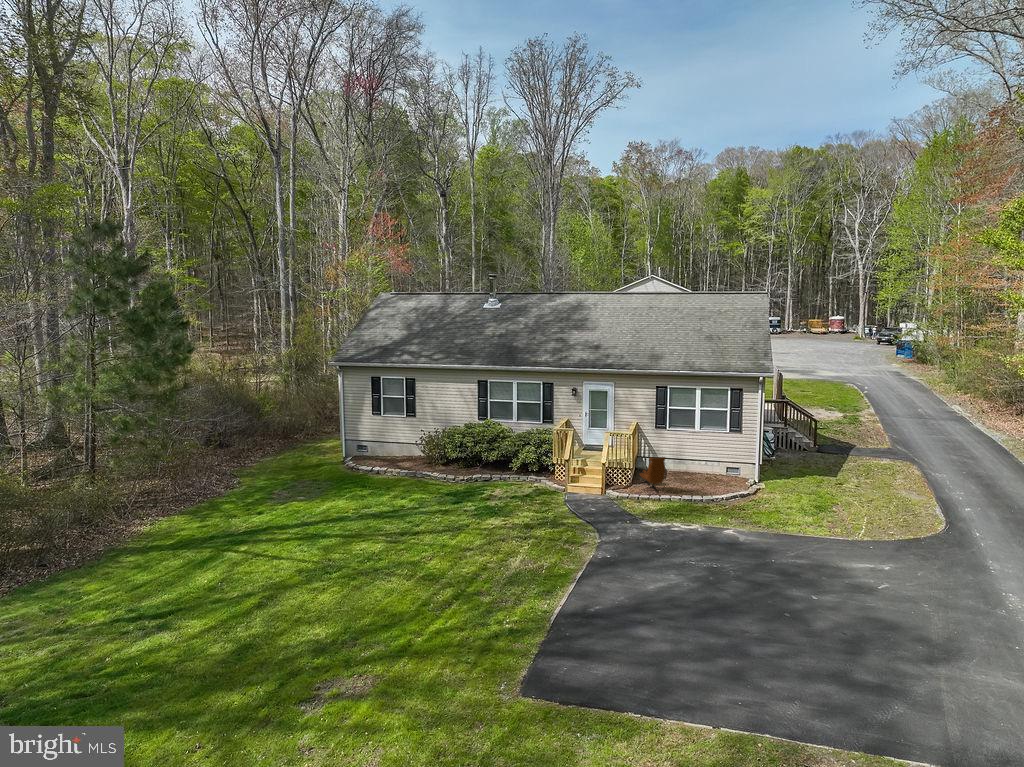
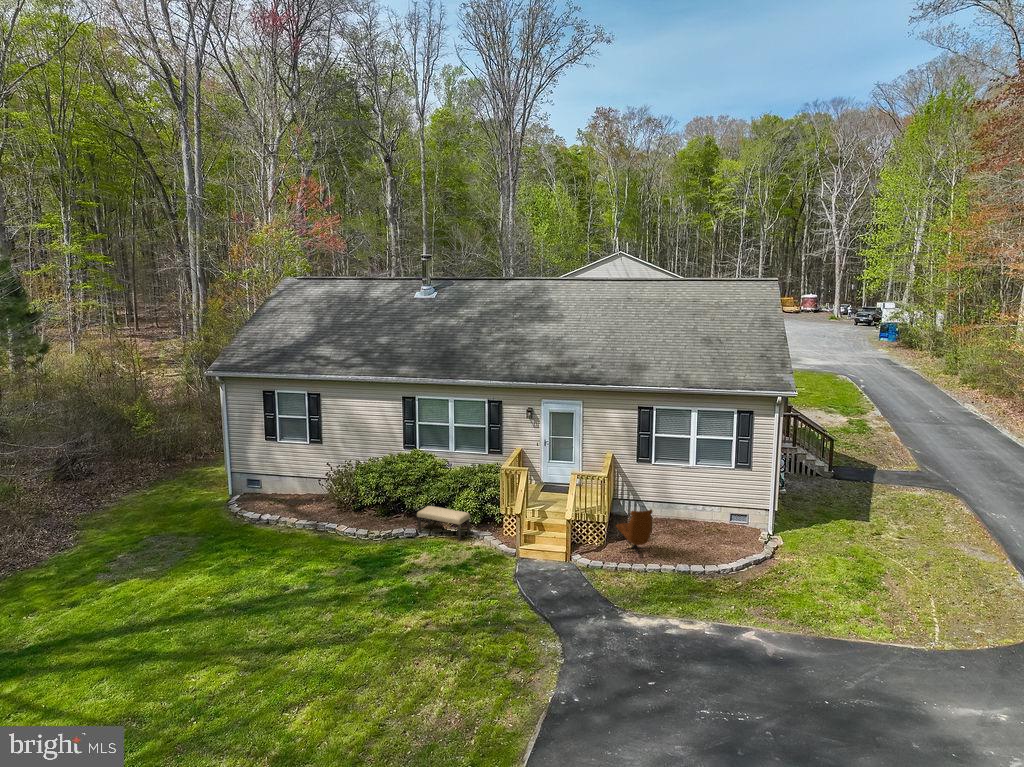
bench: none [490,461,530,484] -> present [417,506,470,540]

